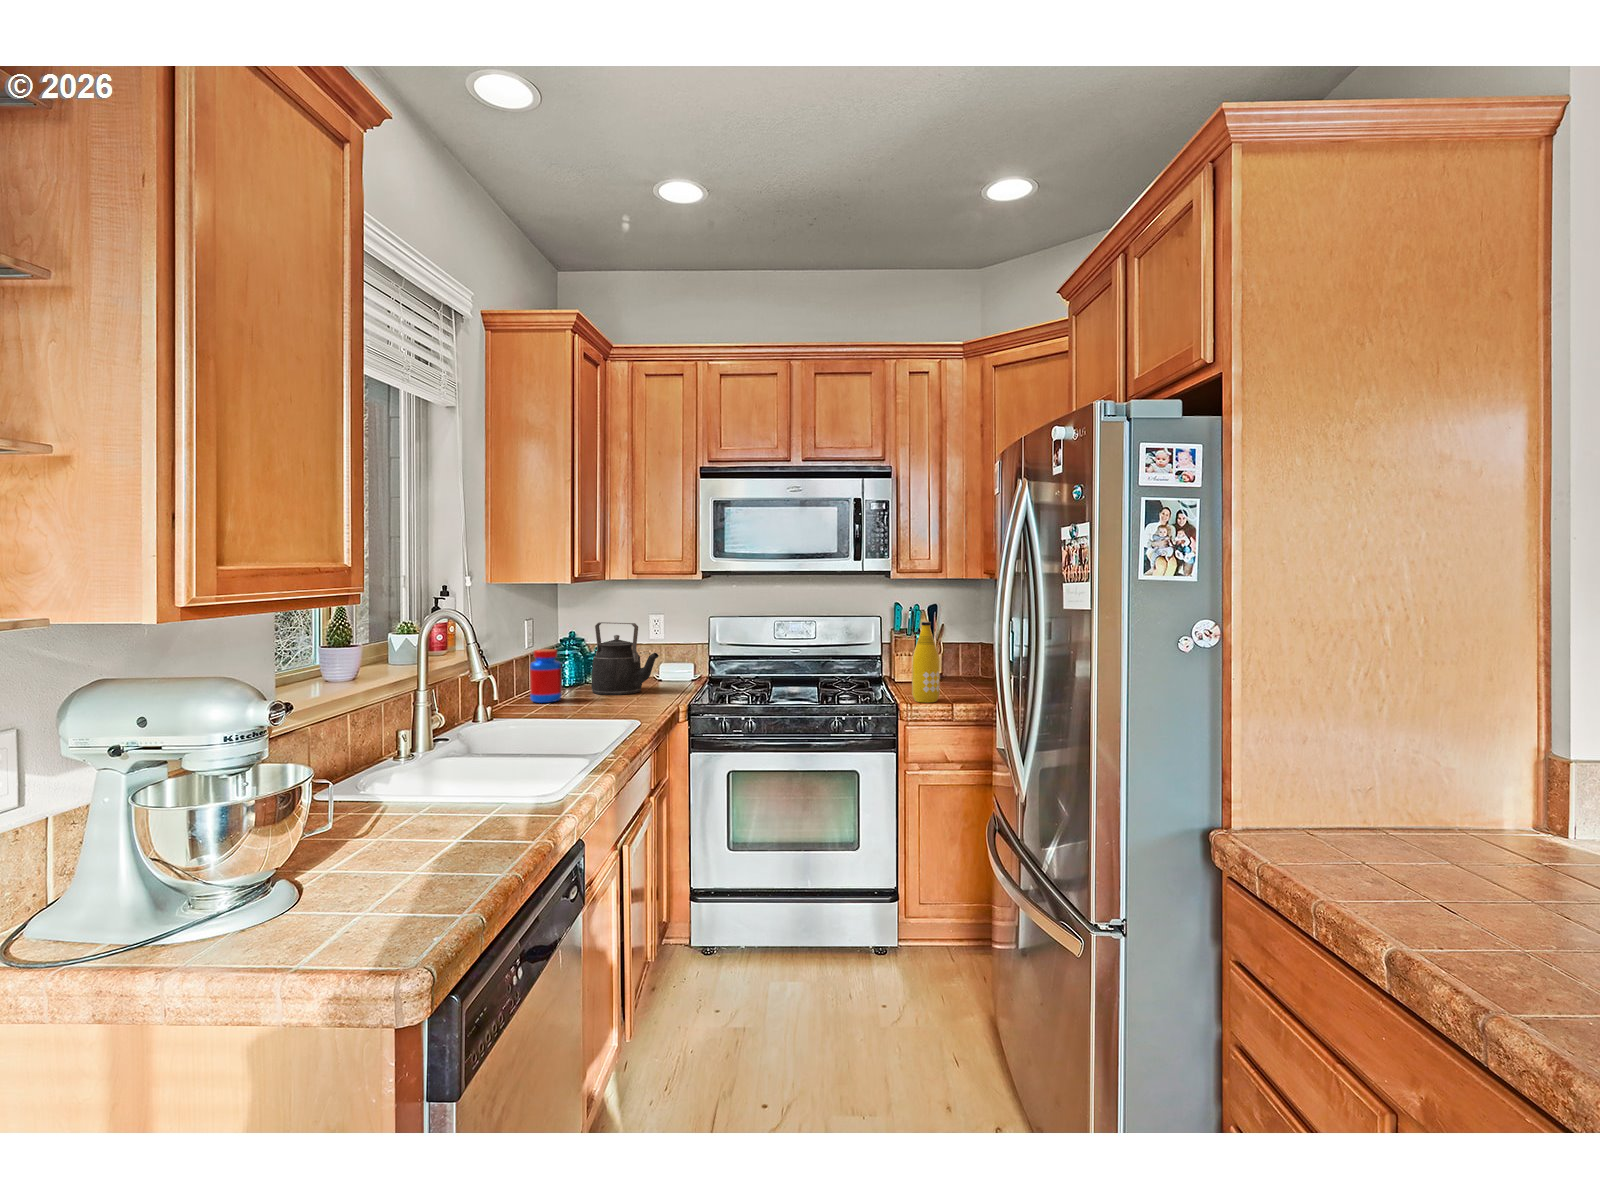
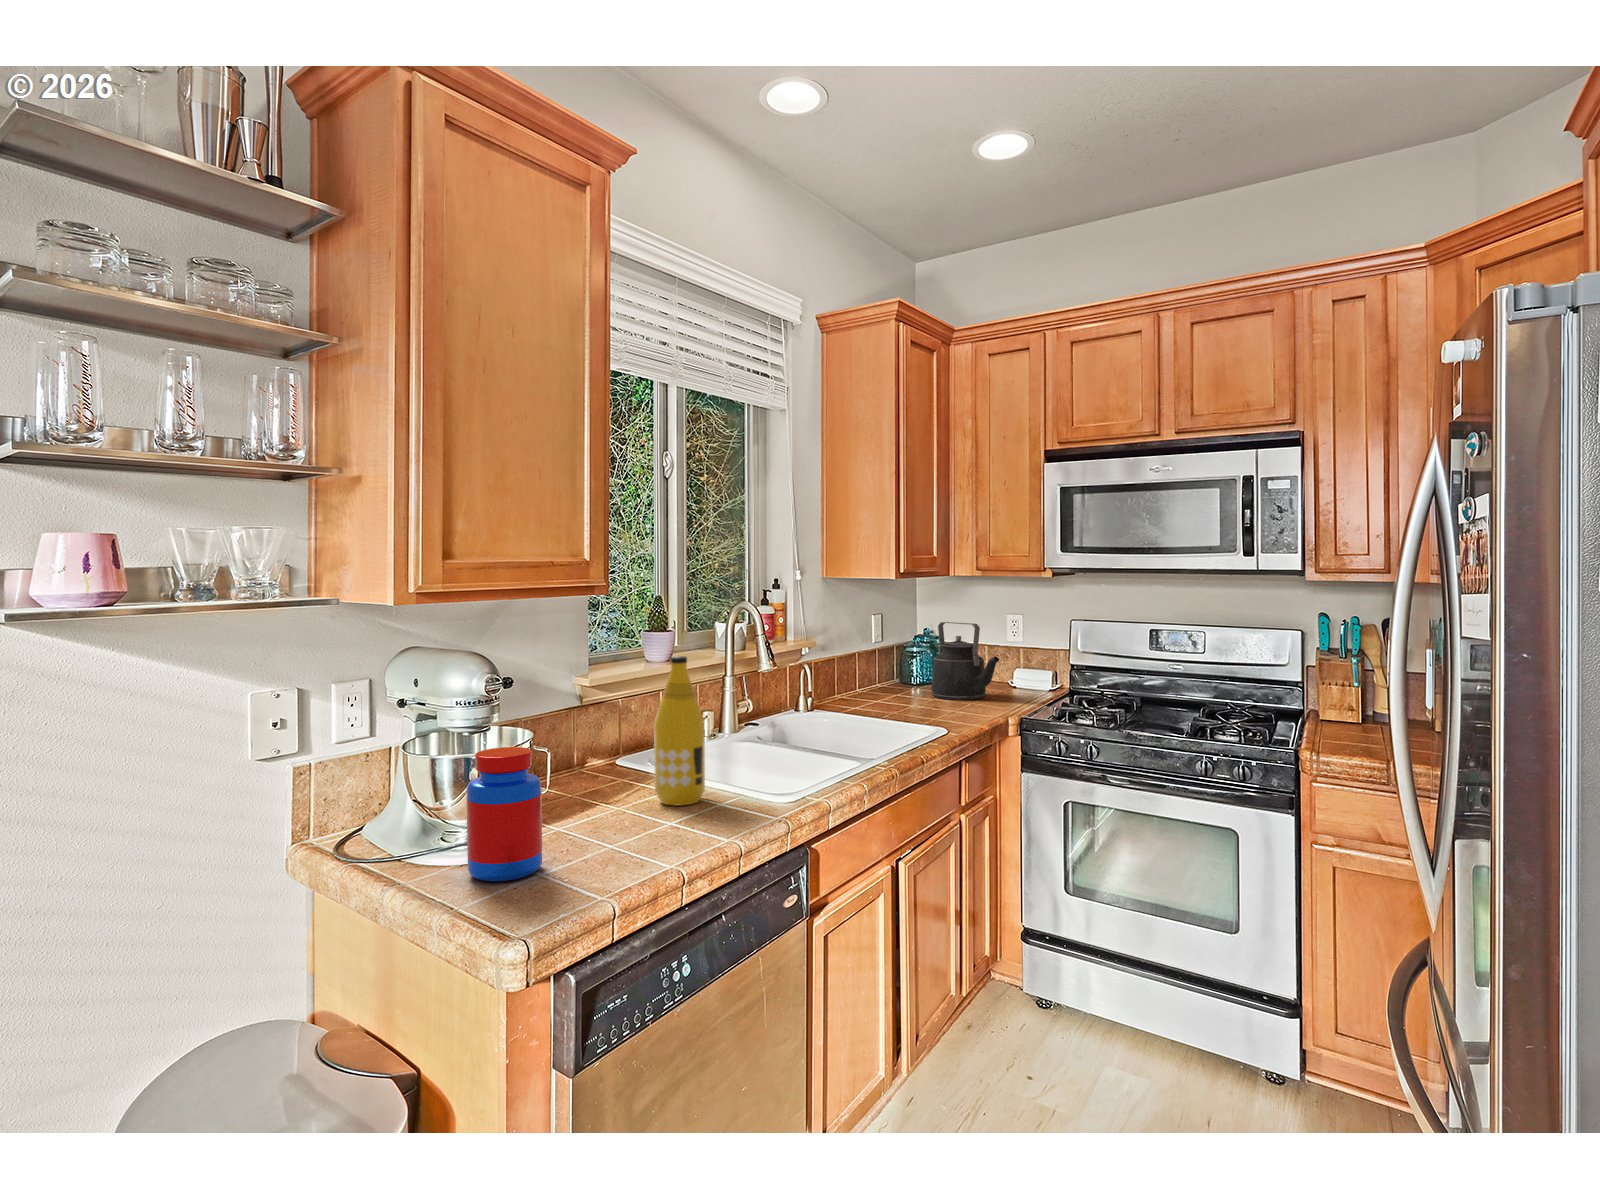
bottle: present [912,622,940,703] -> present [654,656,705,805]
jar: present [530,649,562,703] -> present [466,747,542,881]

